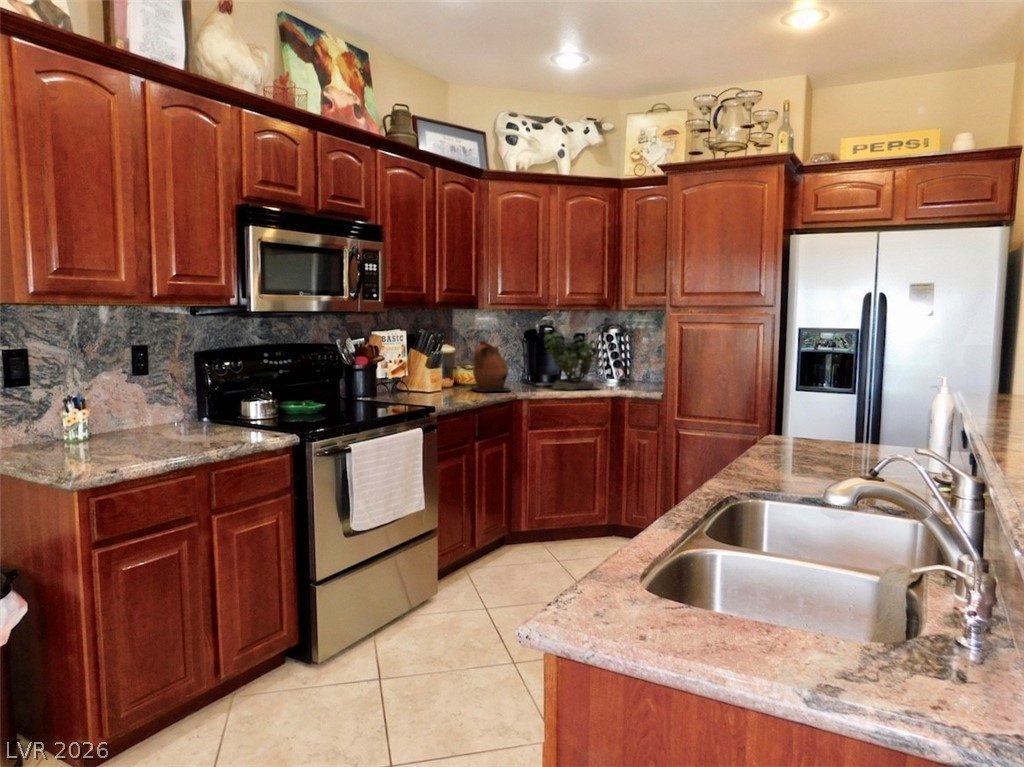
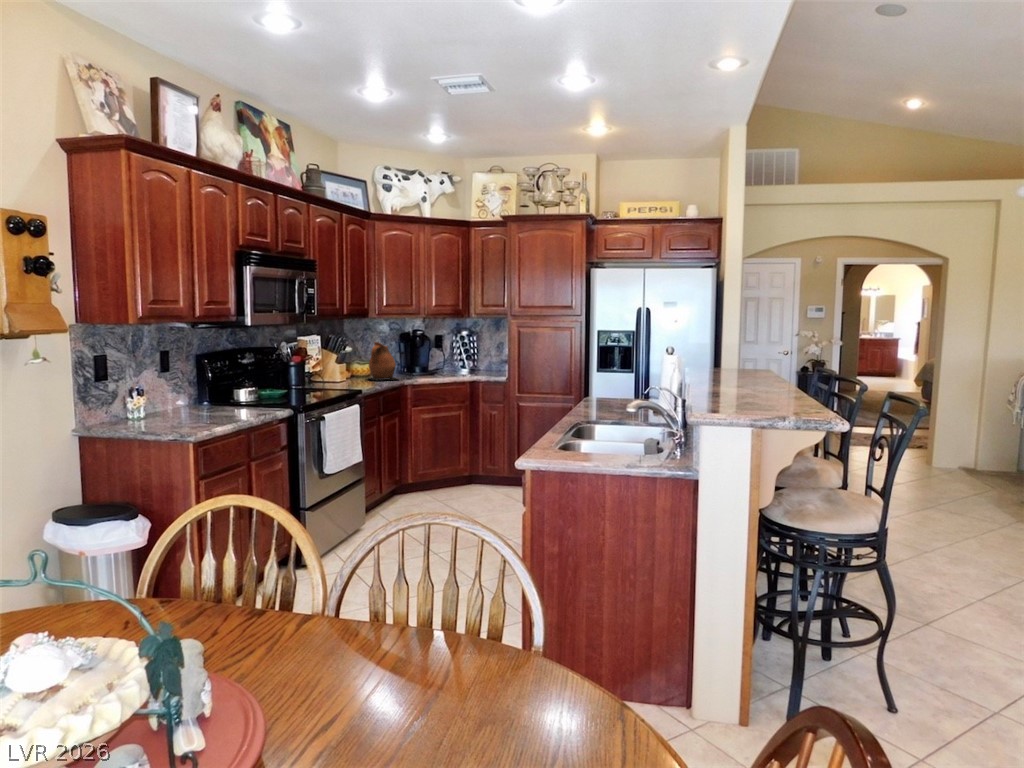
potted plant: present [544,331,597,390] -> none [418,331,463,377]

